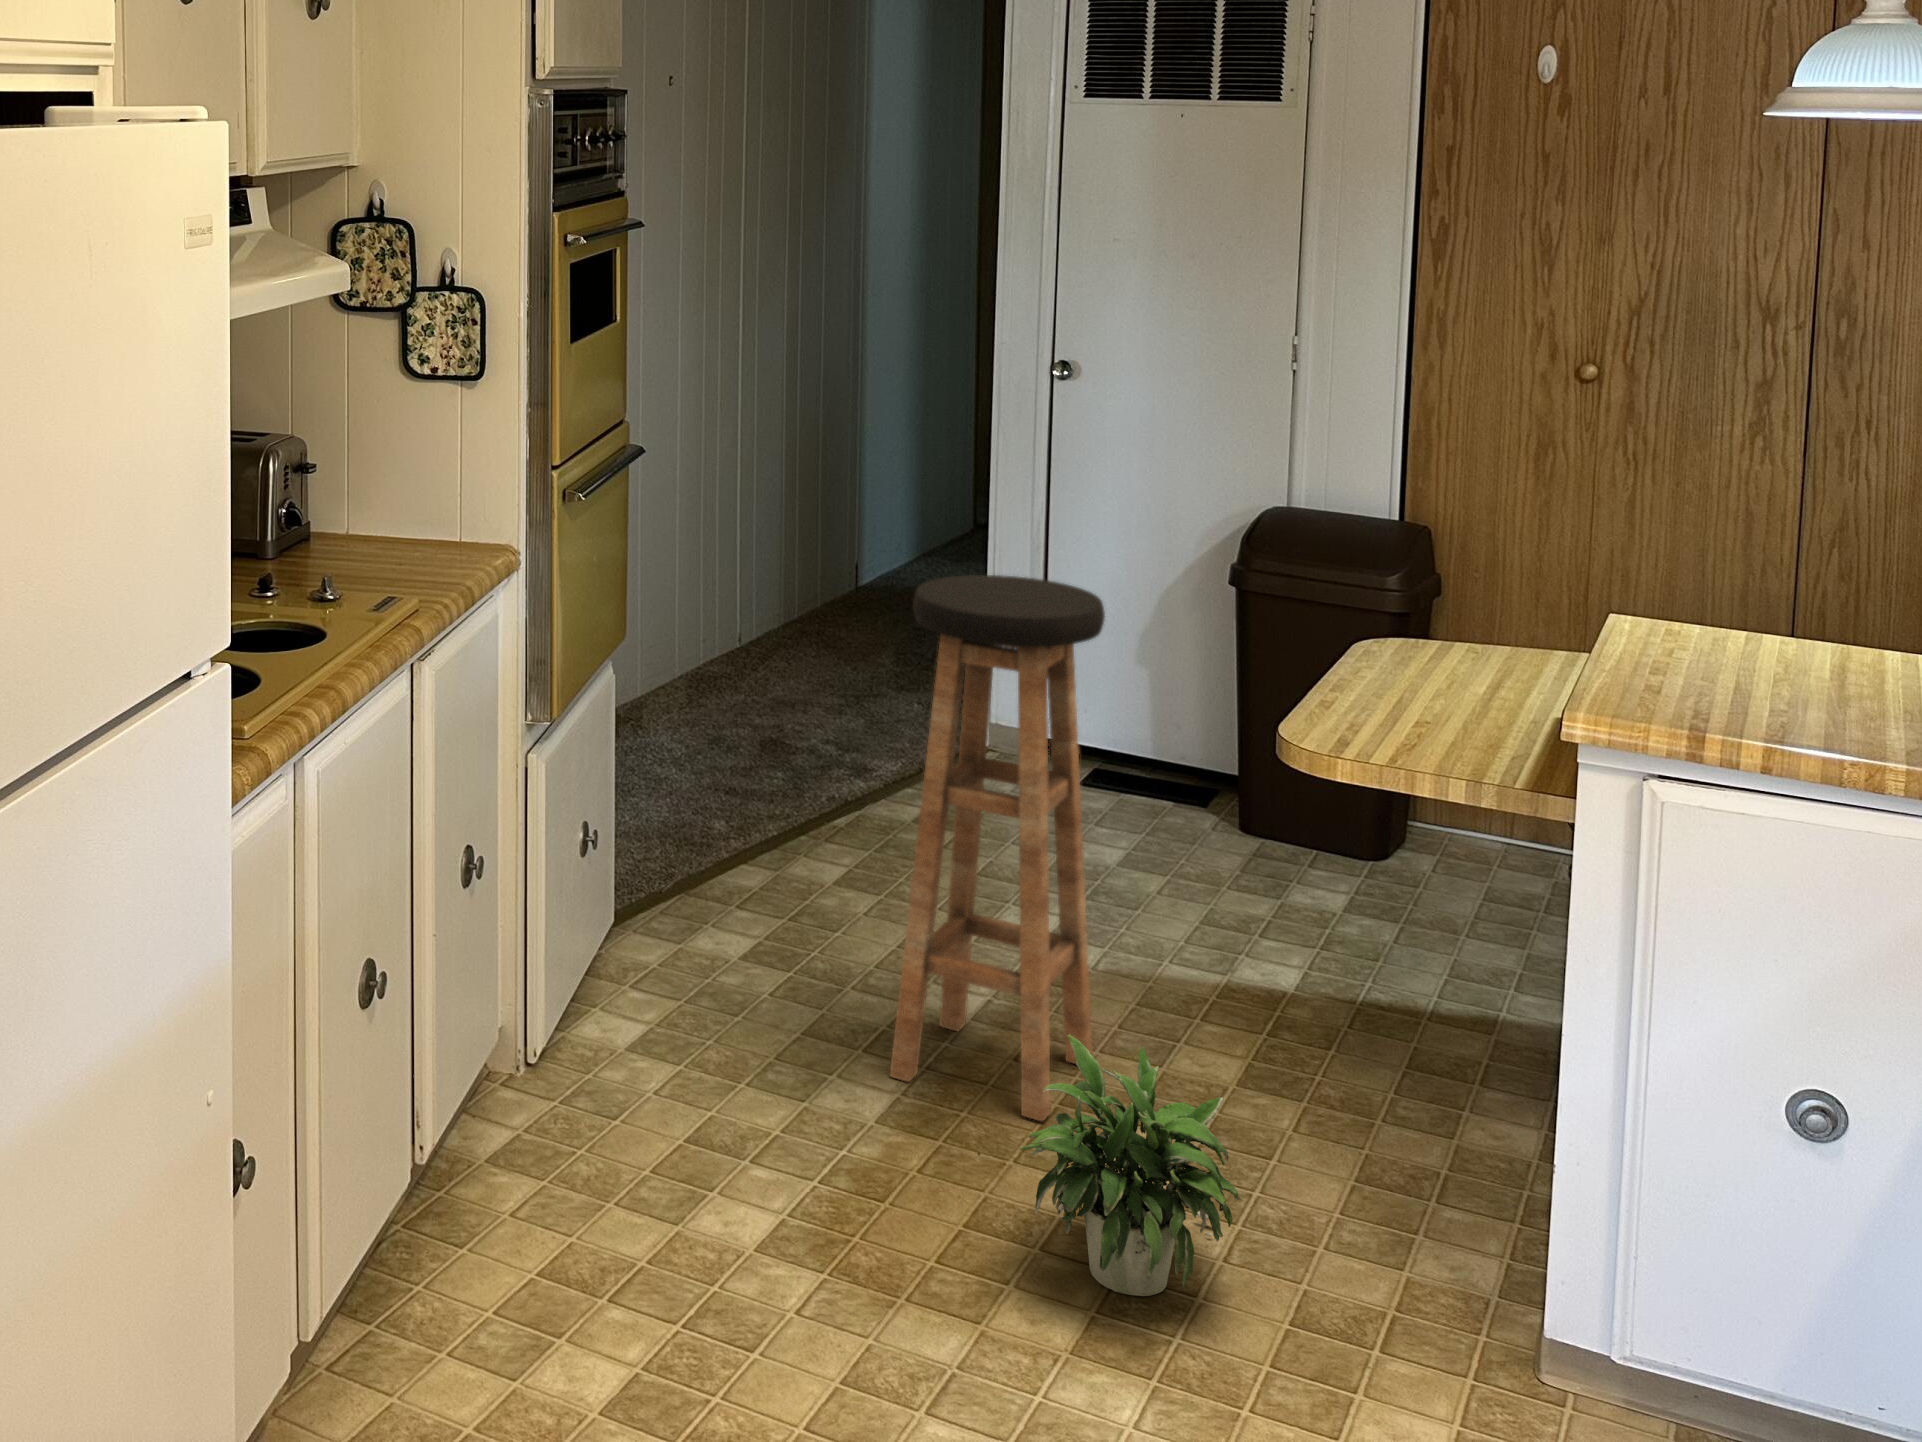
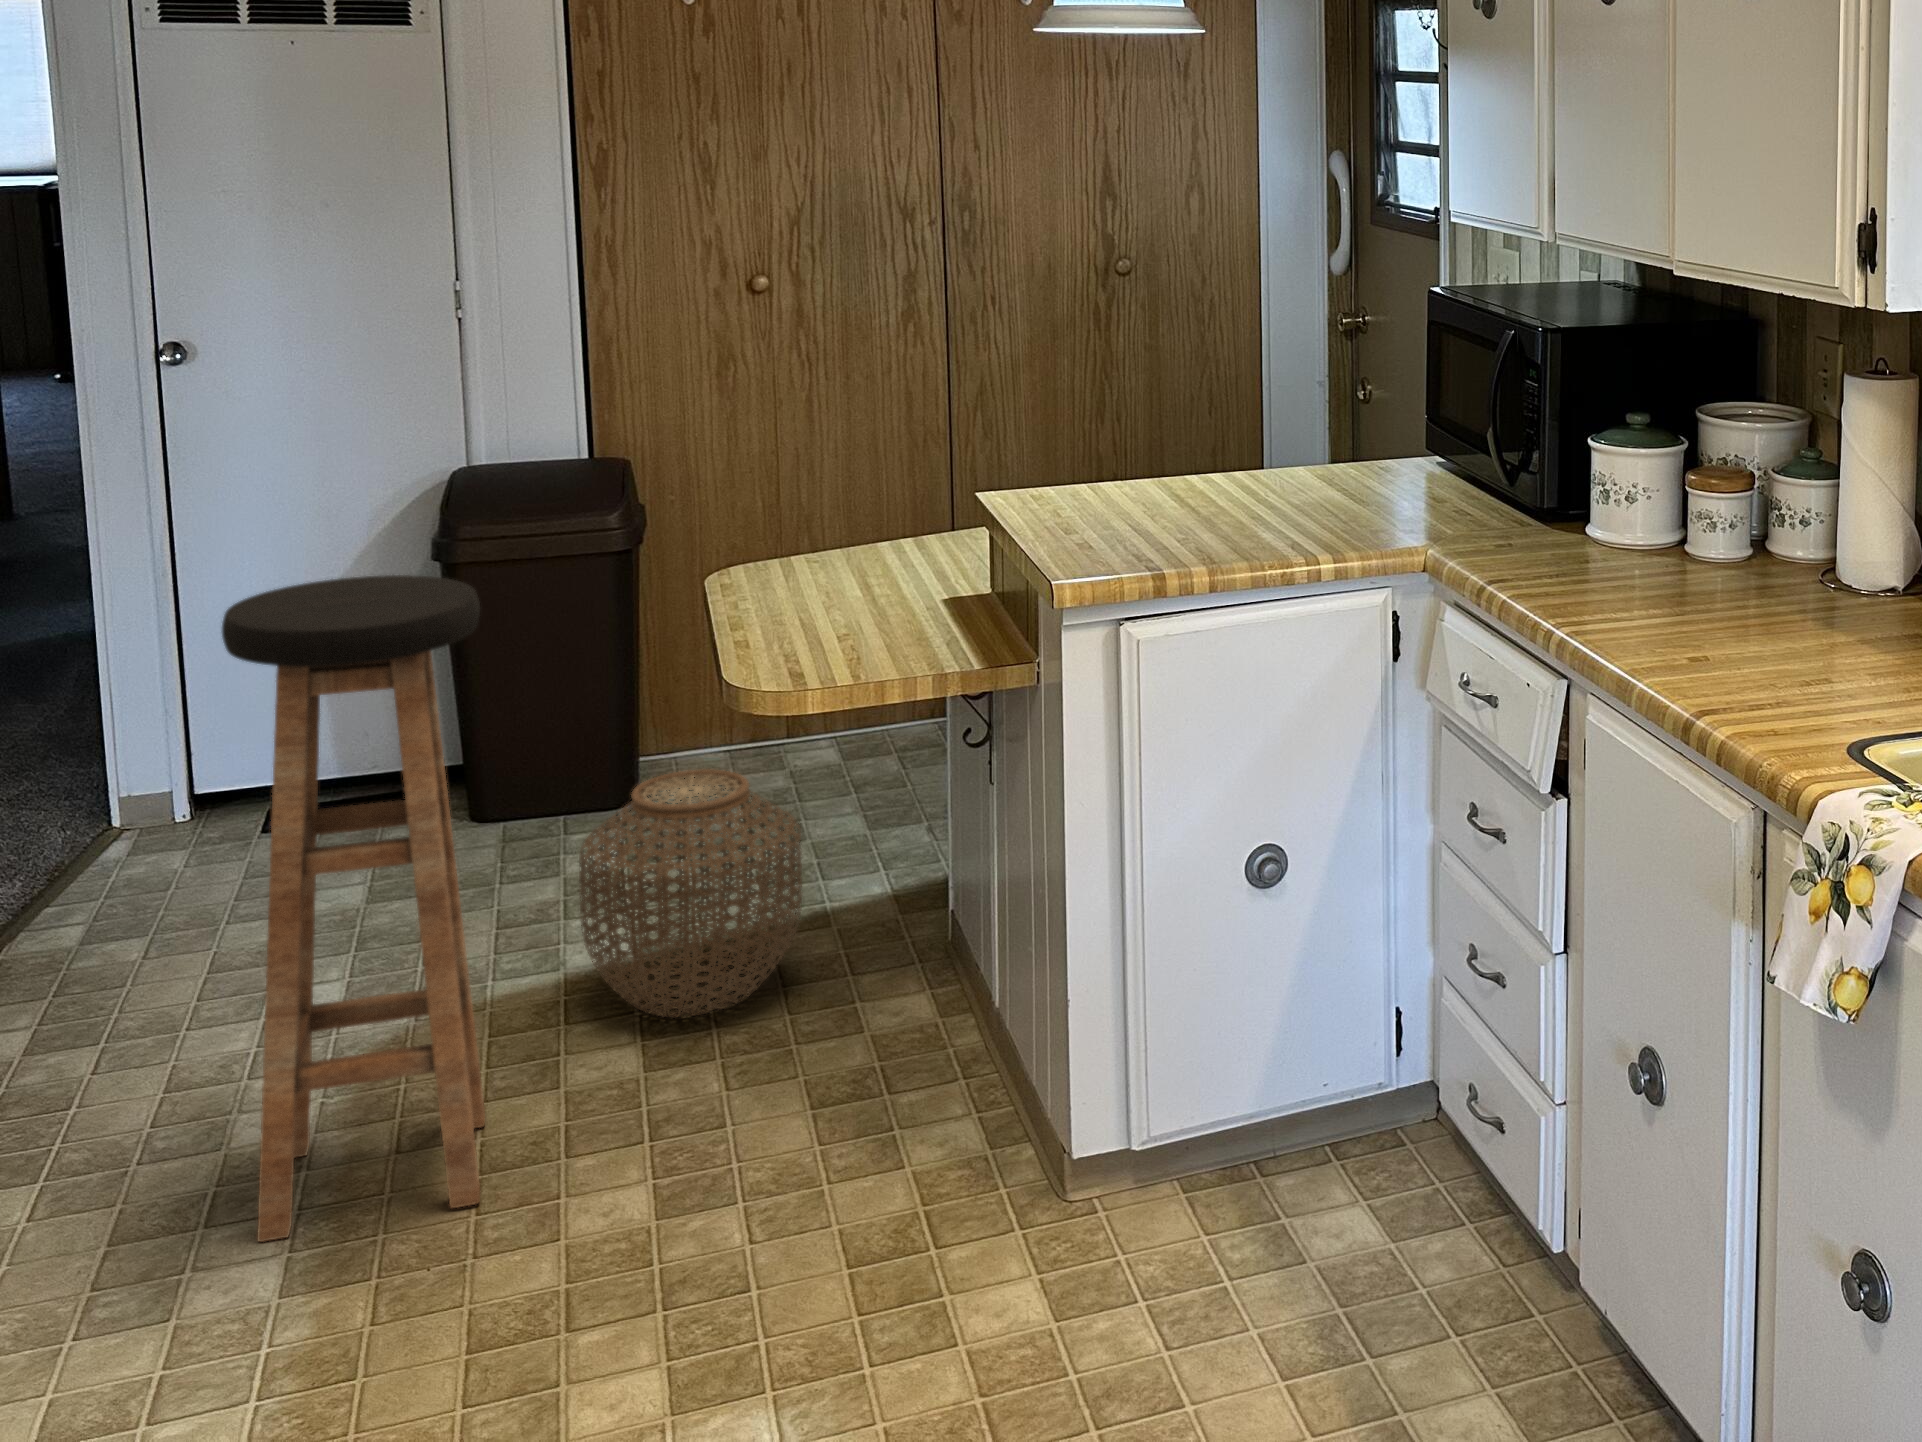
woven basket: none [1226,822,1442,1059] -> present [579,769,802,1017]
potted plant: present [1020,1034,1240,1296] -> none [550,1056,796,1329]

